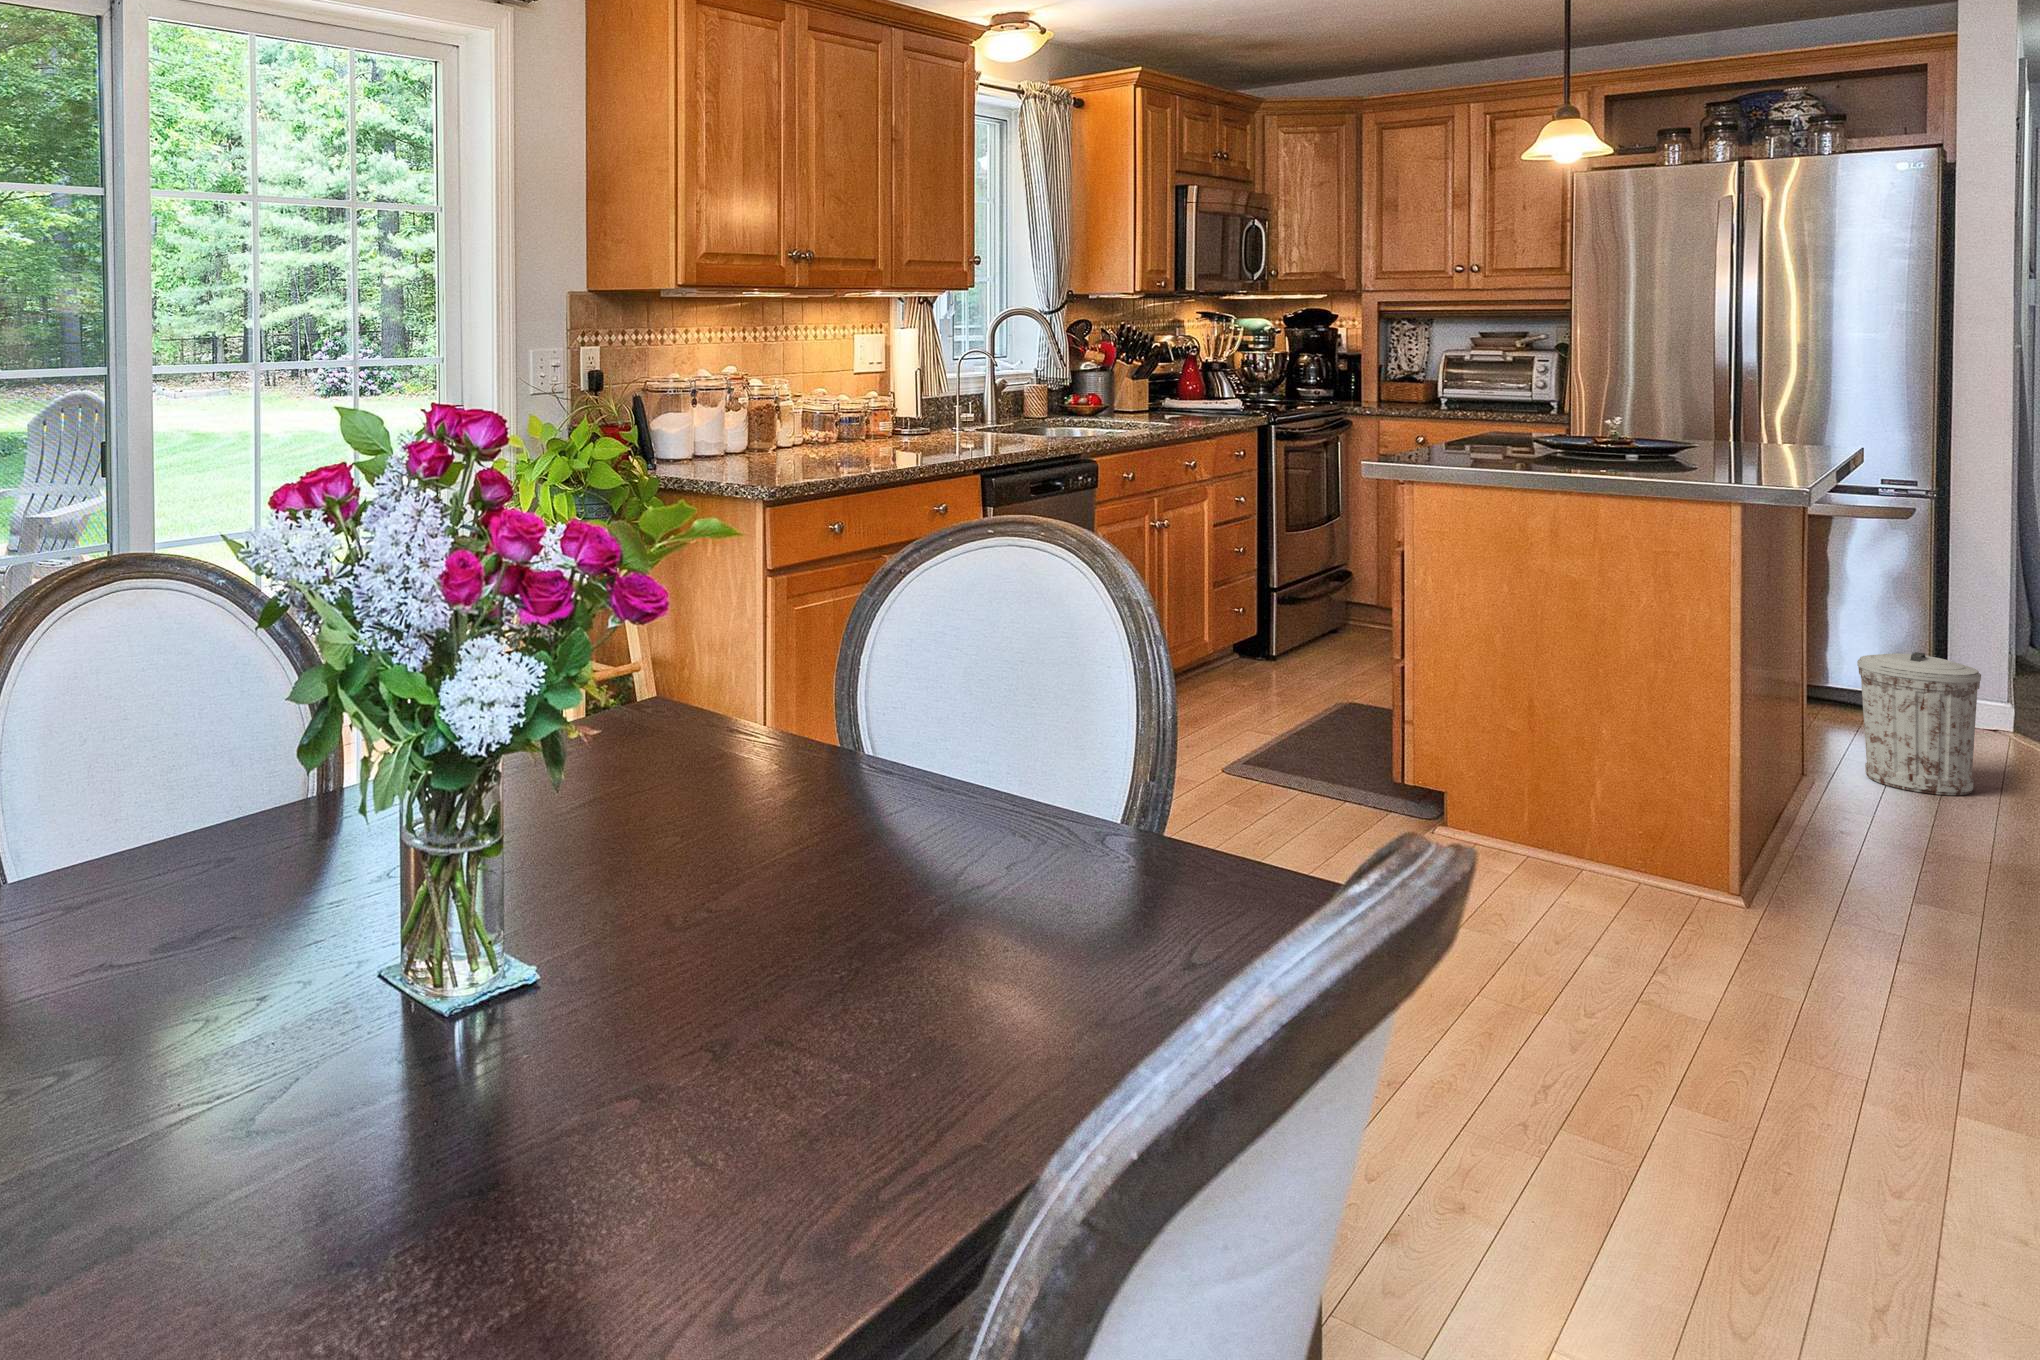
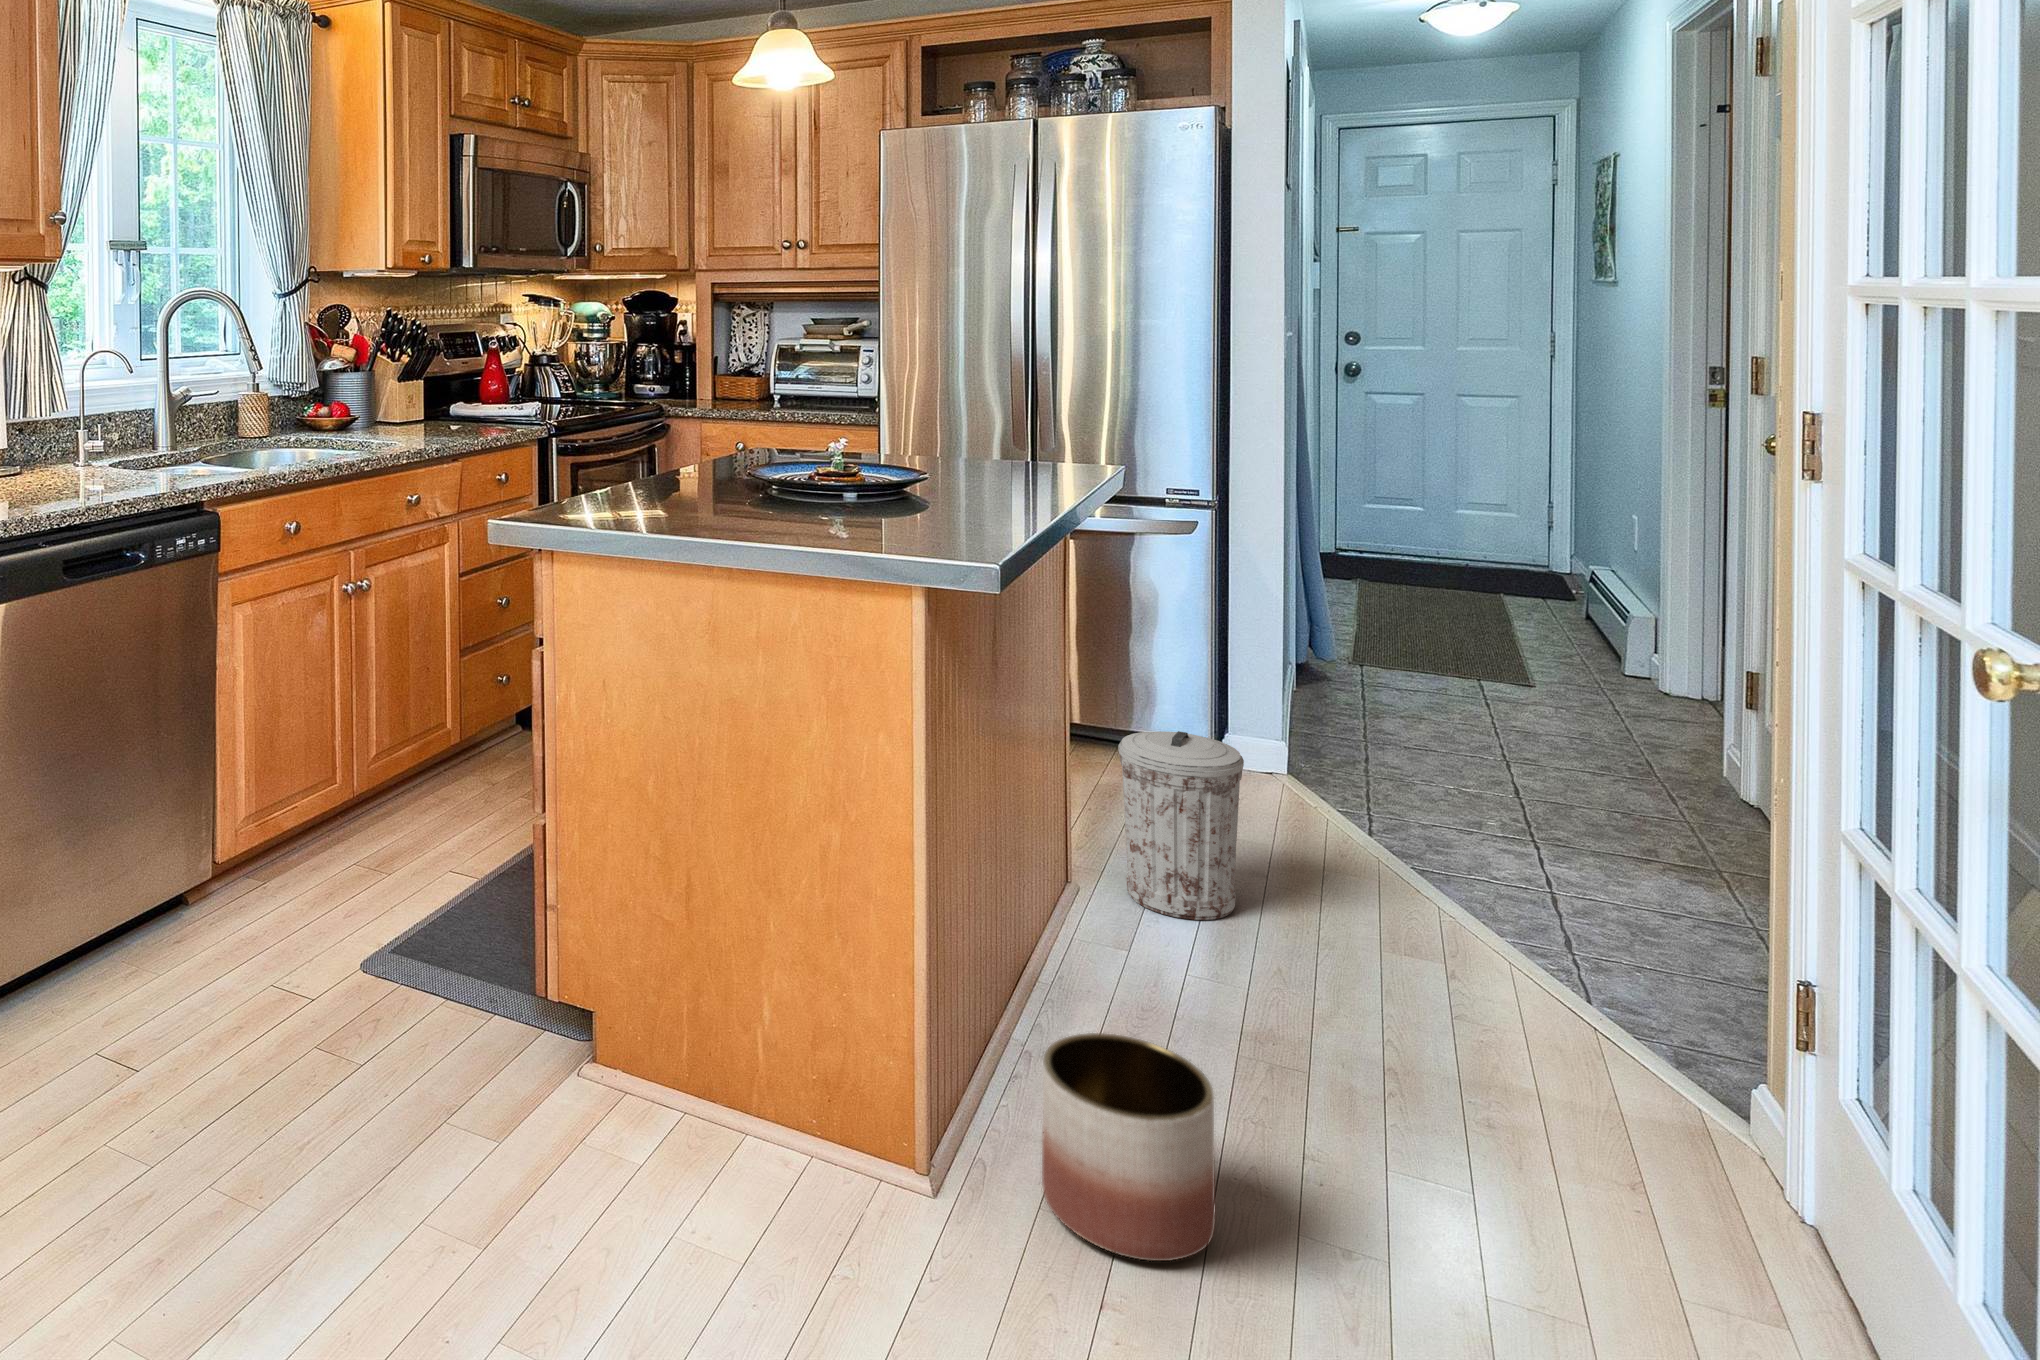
planter: none [1845,800,1990,927] -> present [1042,1033,1216,1261]

